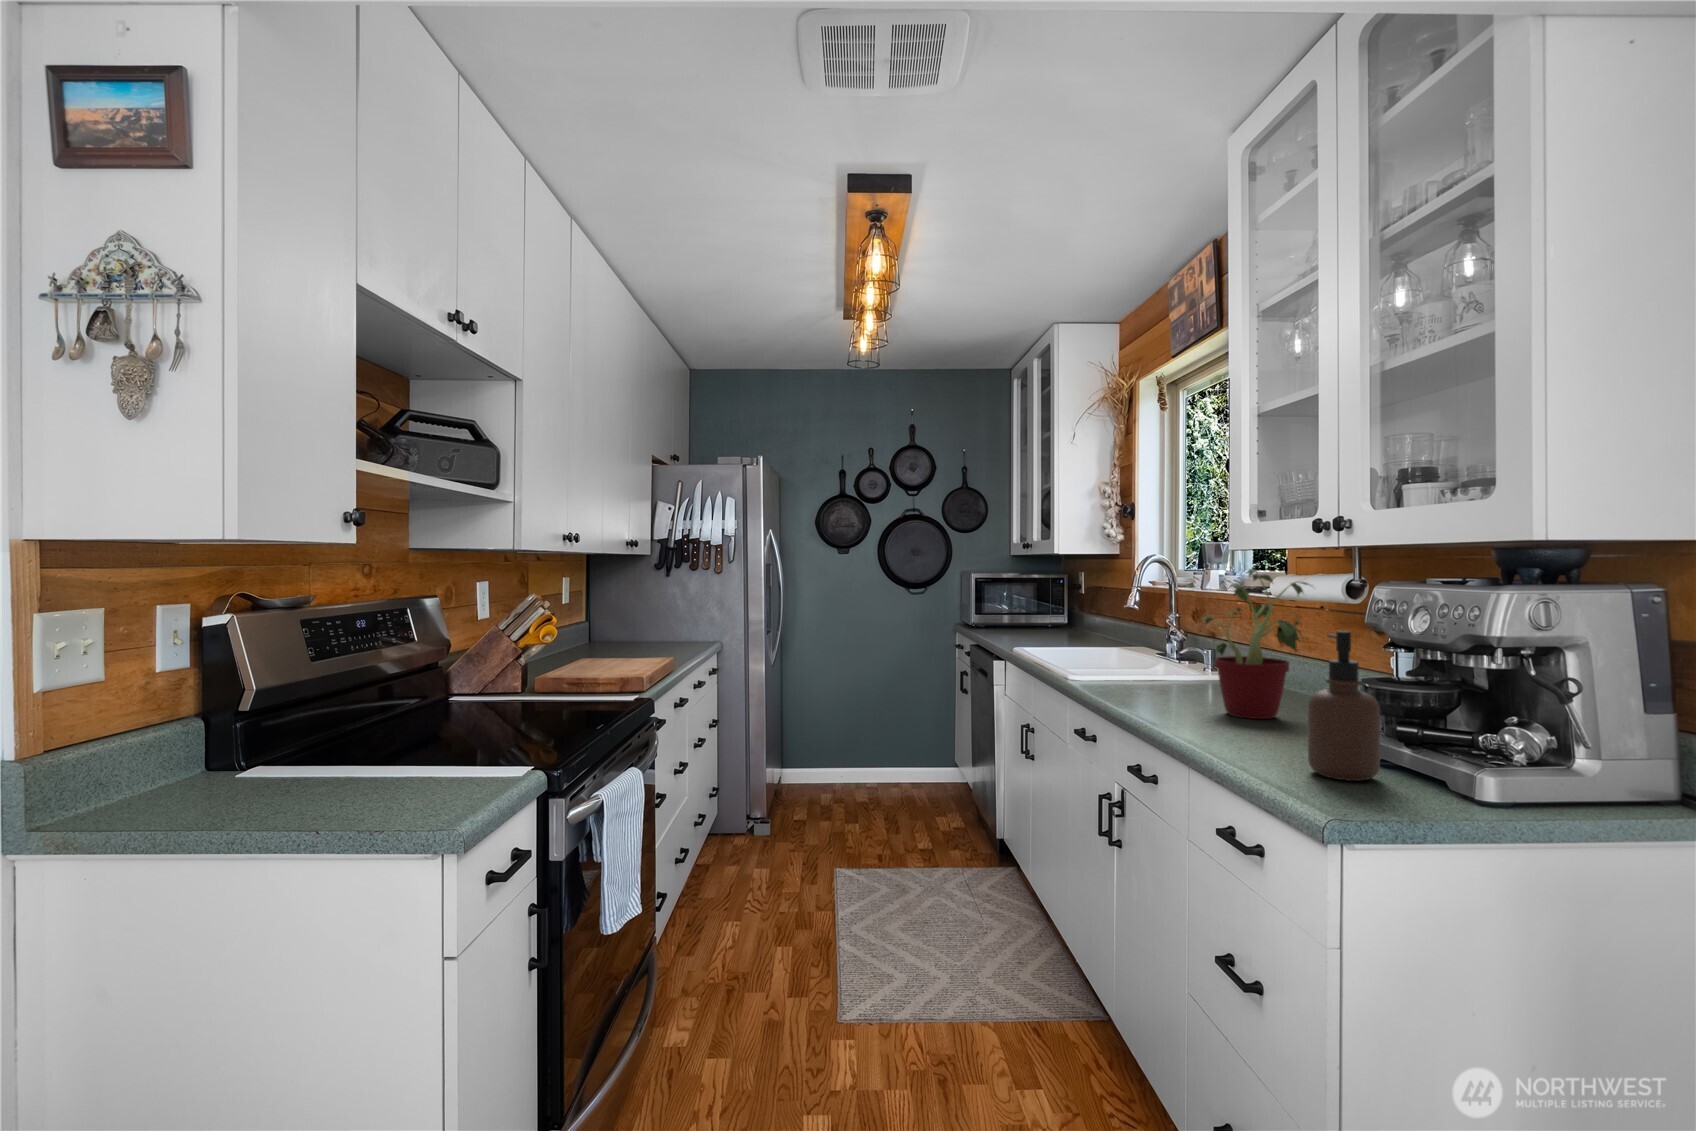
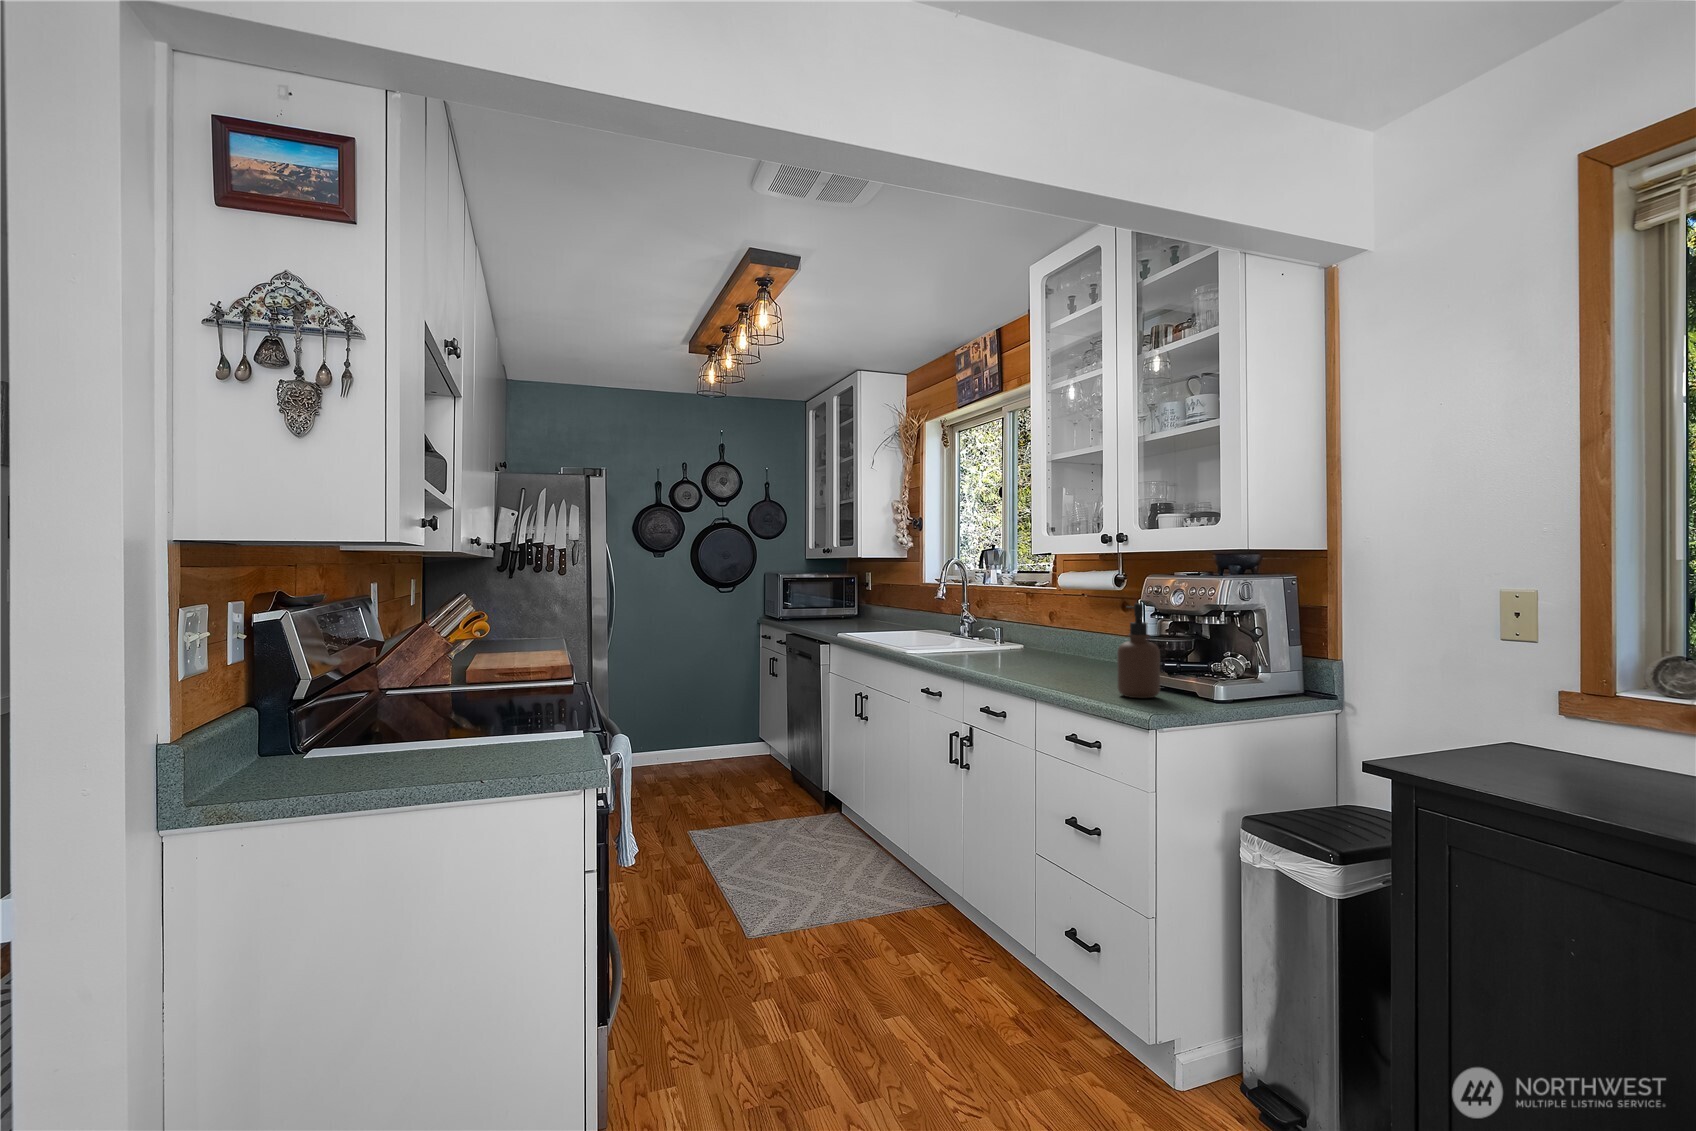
potted plant: present [1201,569,1309,719] -> none [1018,565,1091,671]

